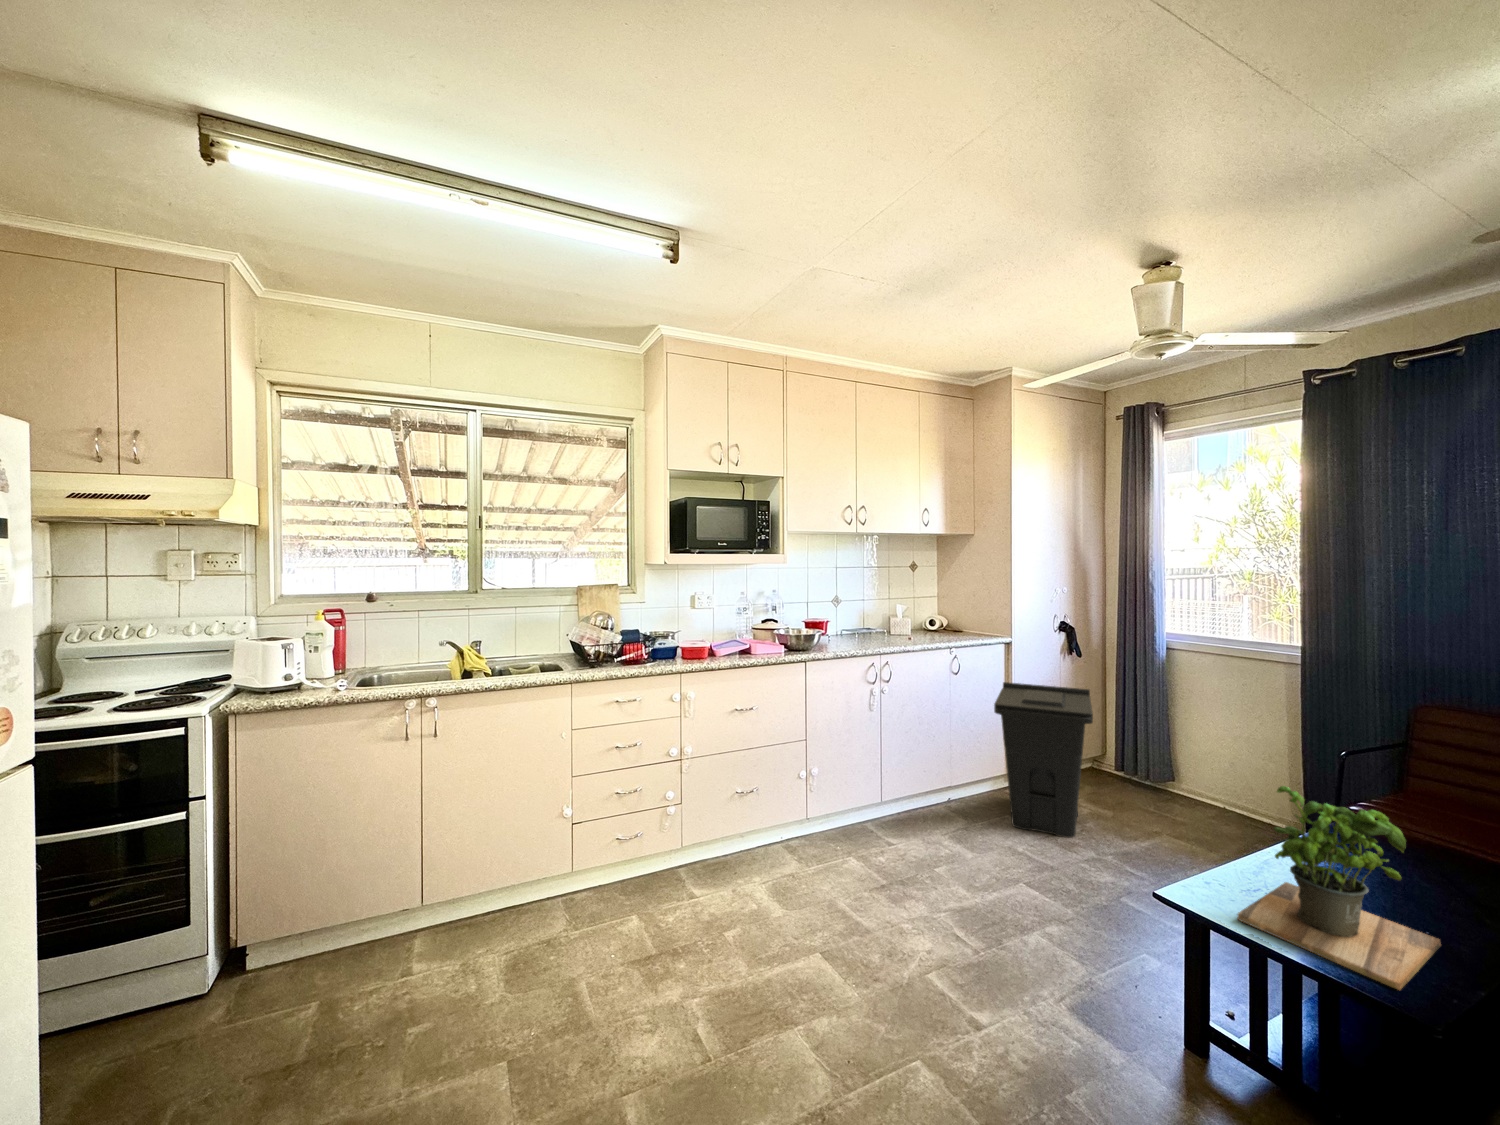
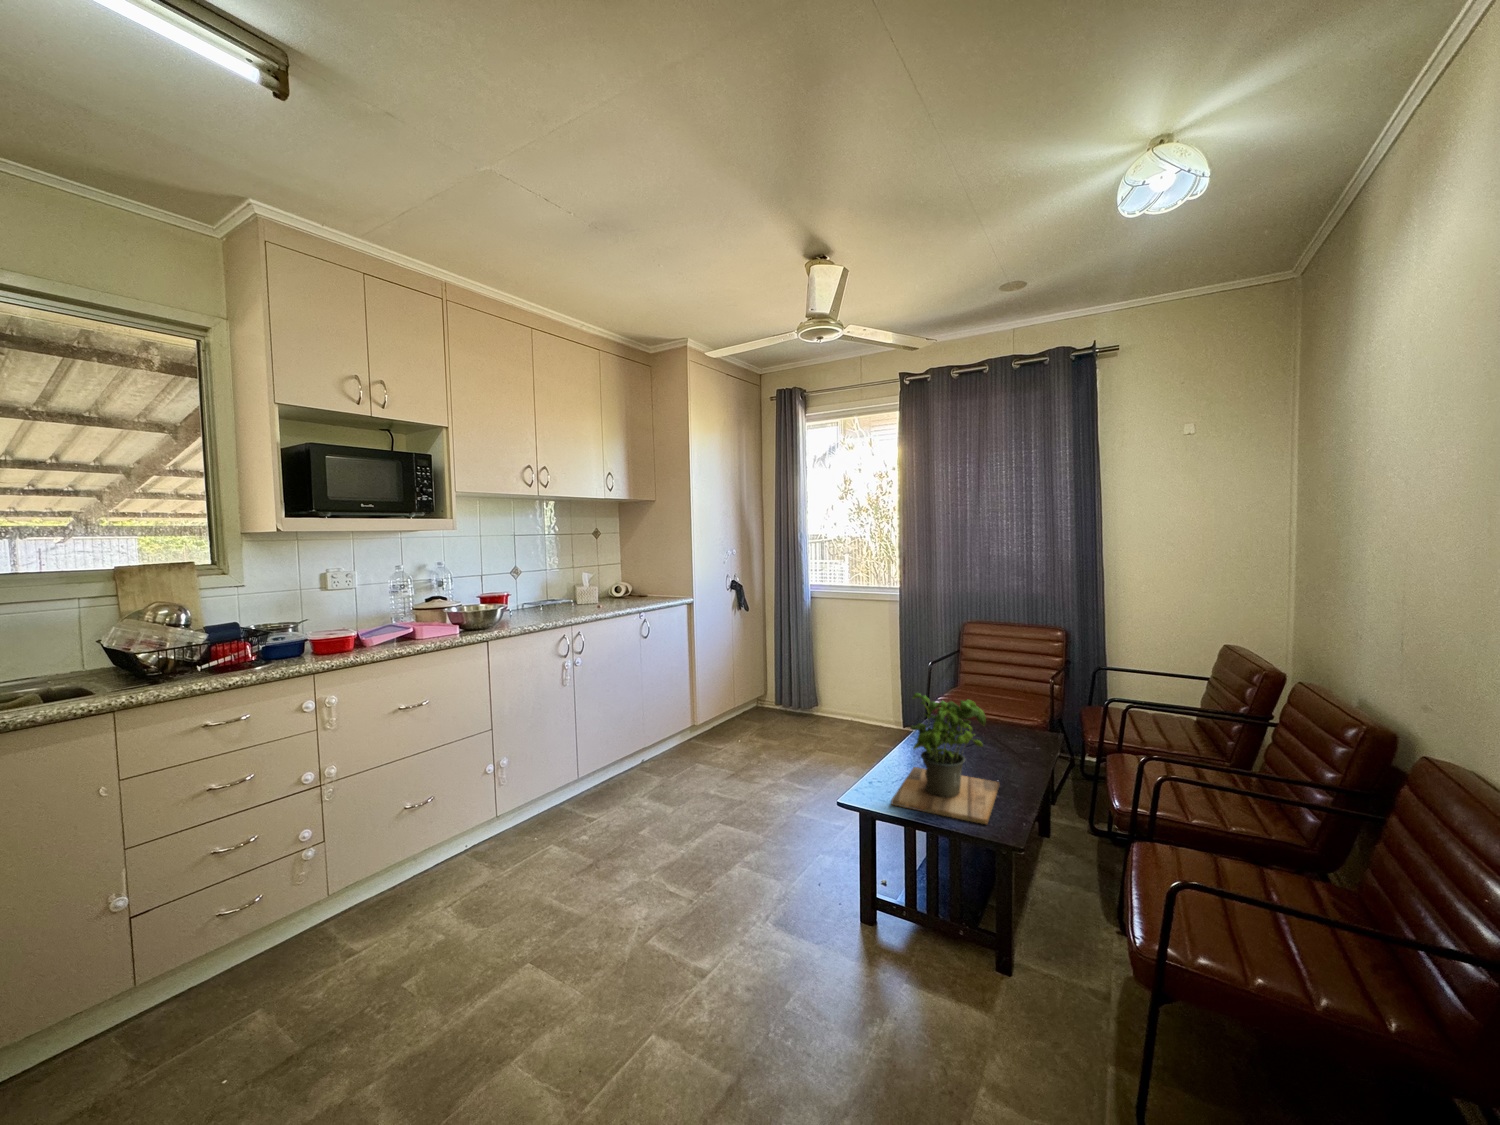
trash can: present [994,682,1093,838] -> none [684,639,767,775]

